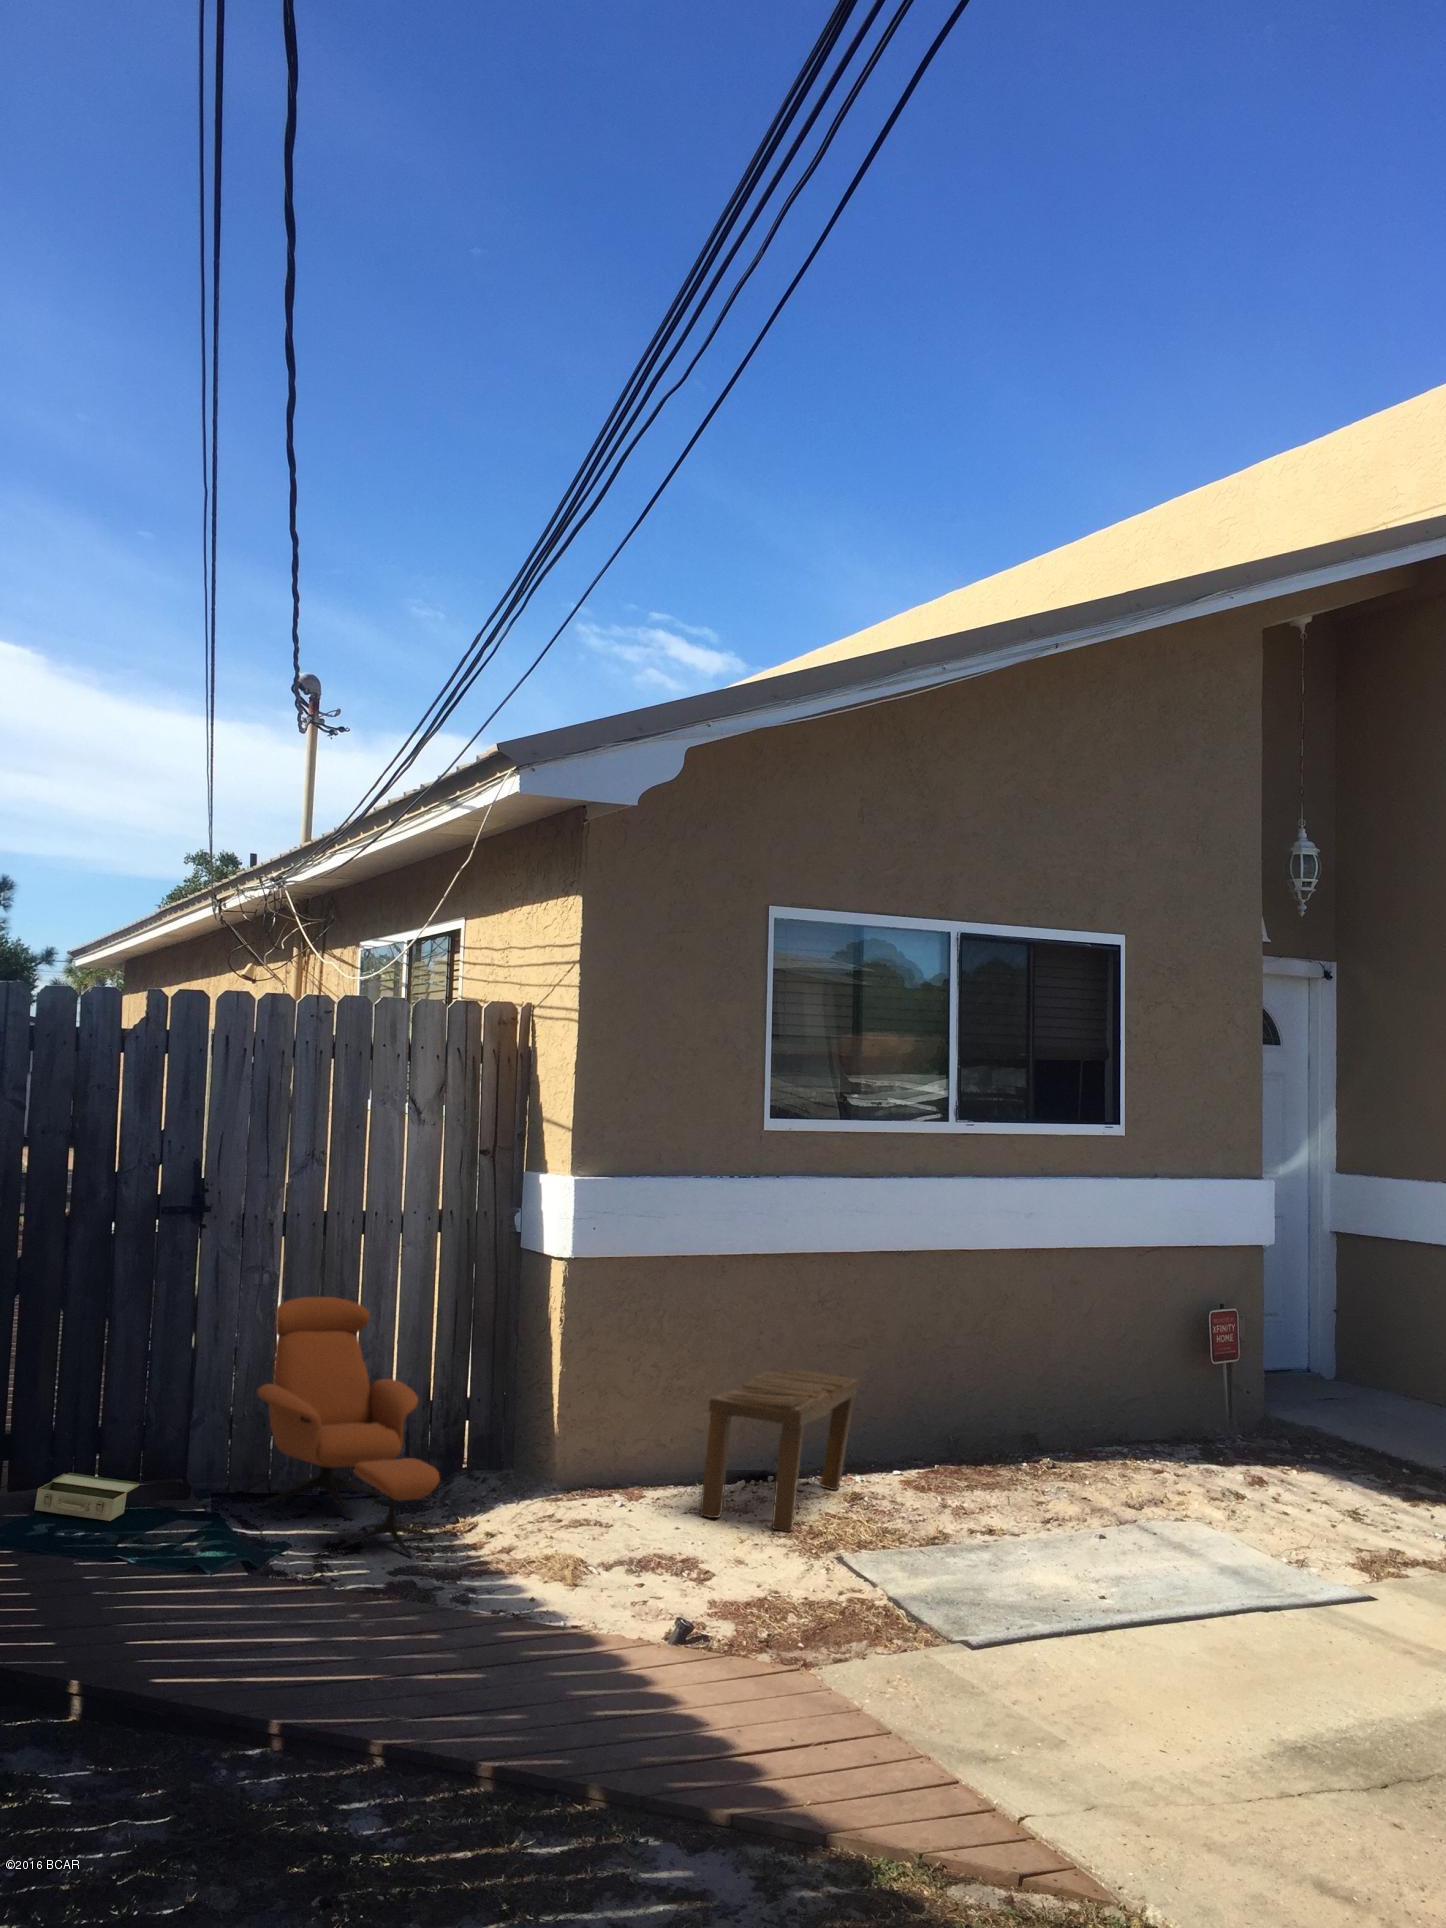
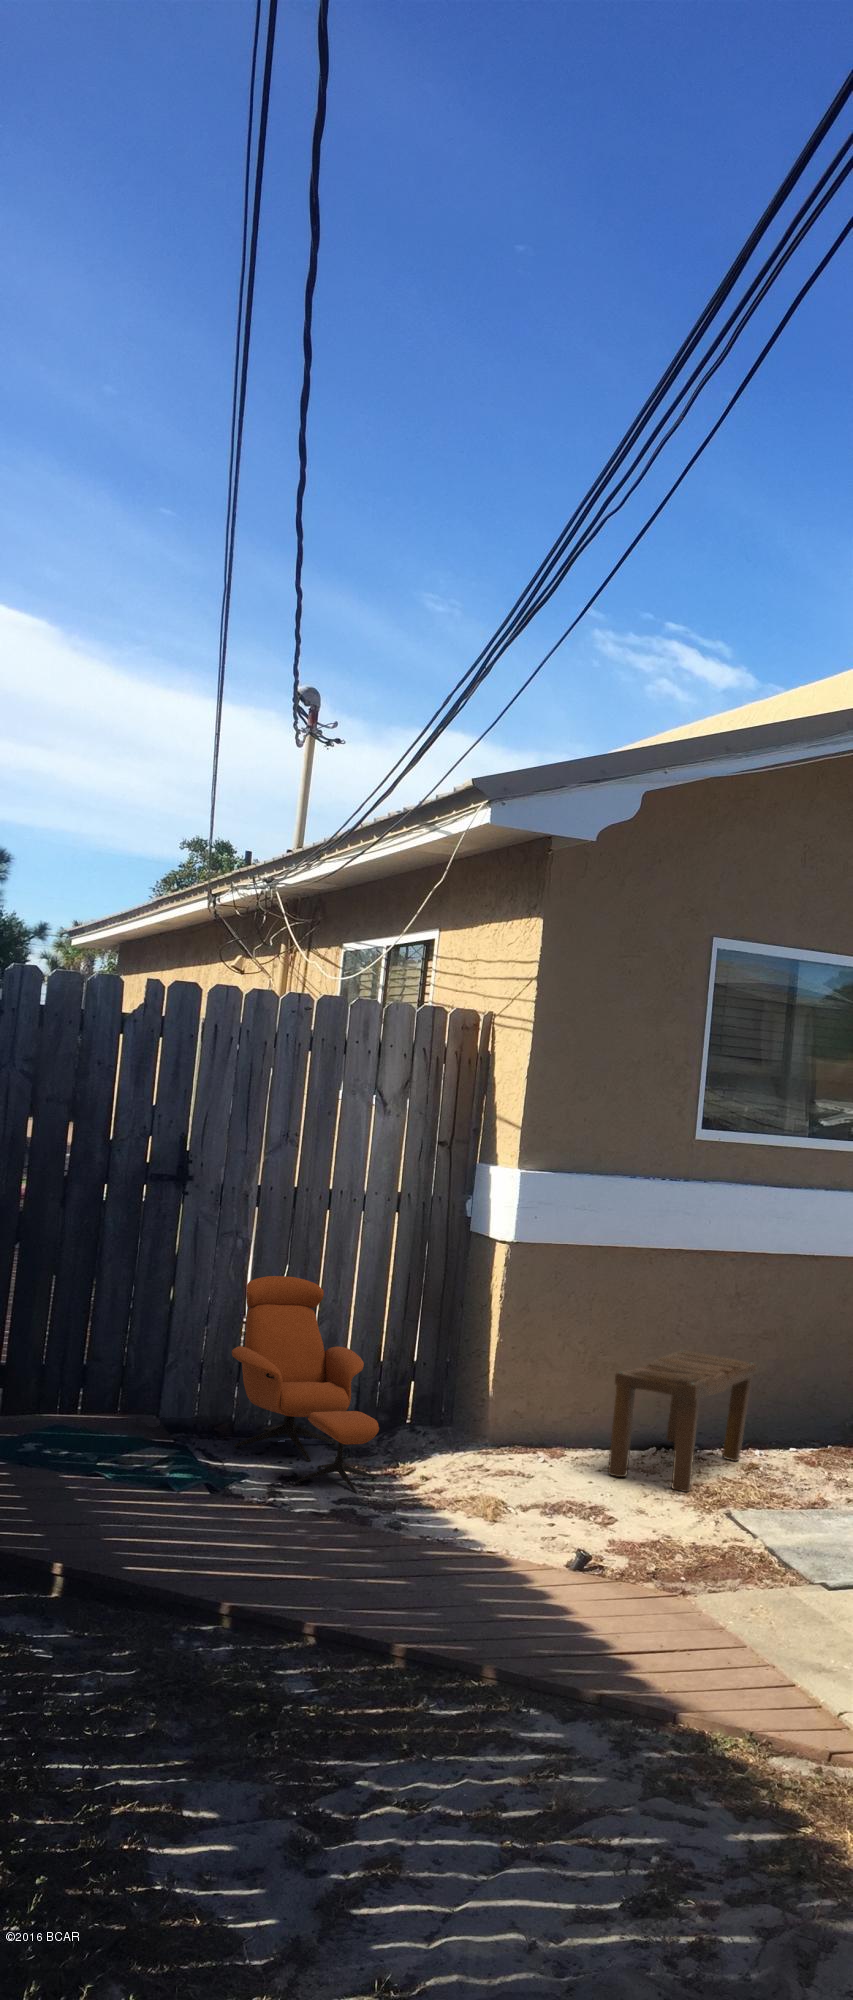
toolbox: present [35,1473,139,1521] -> none [59,1412,140,1451]

